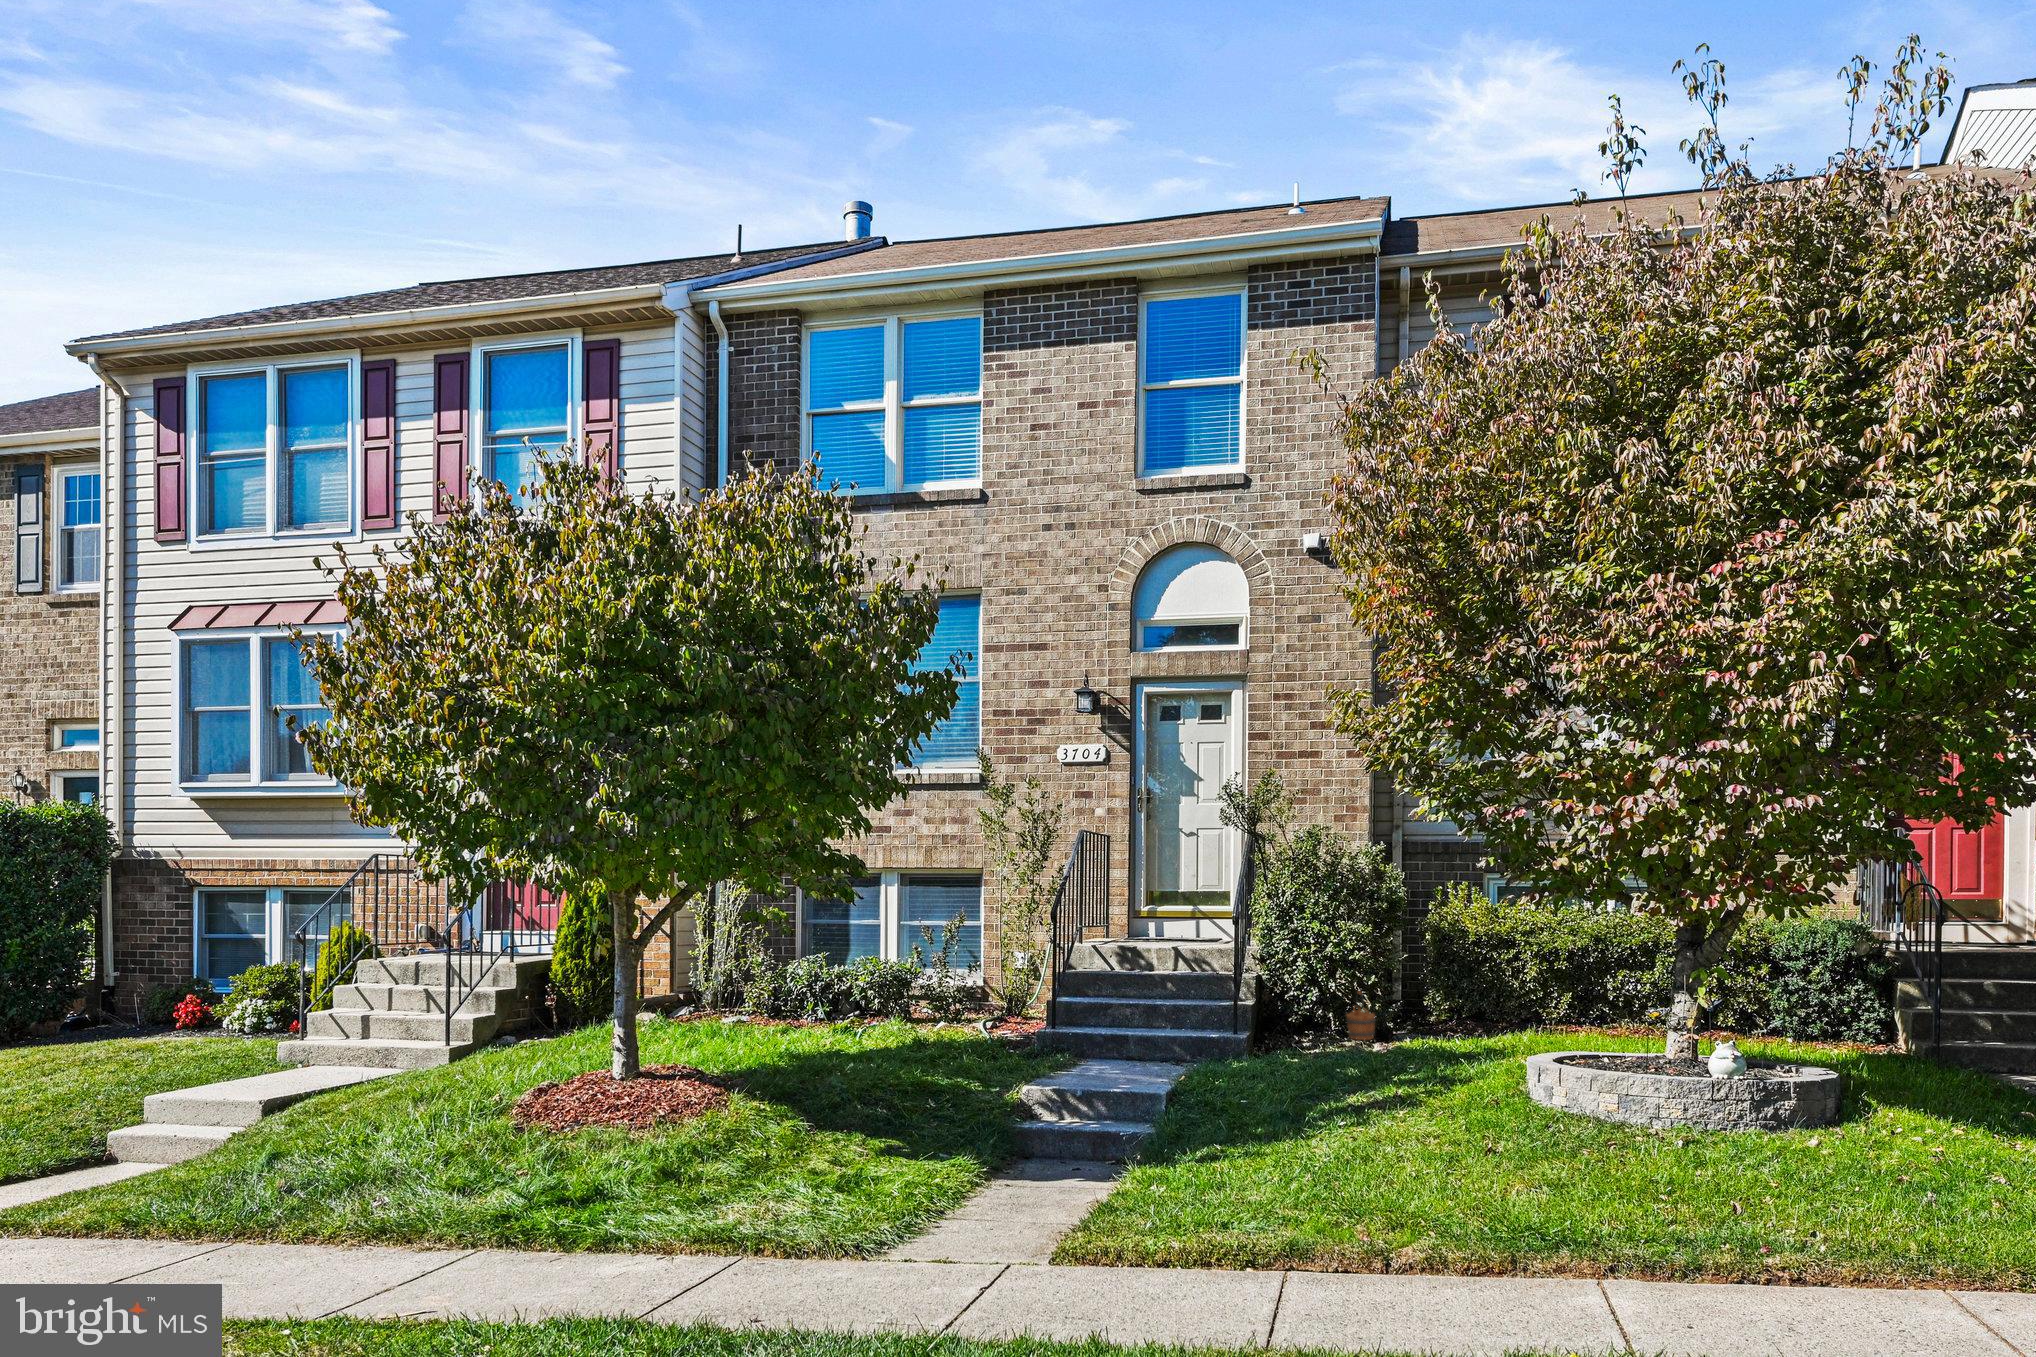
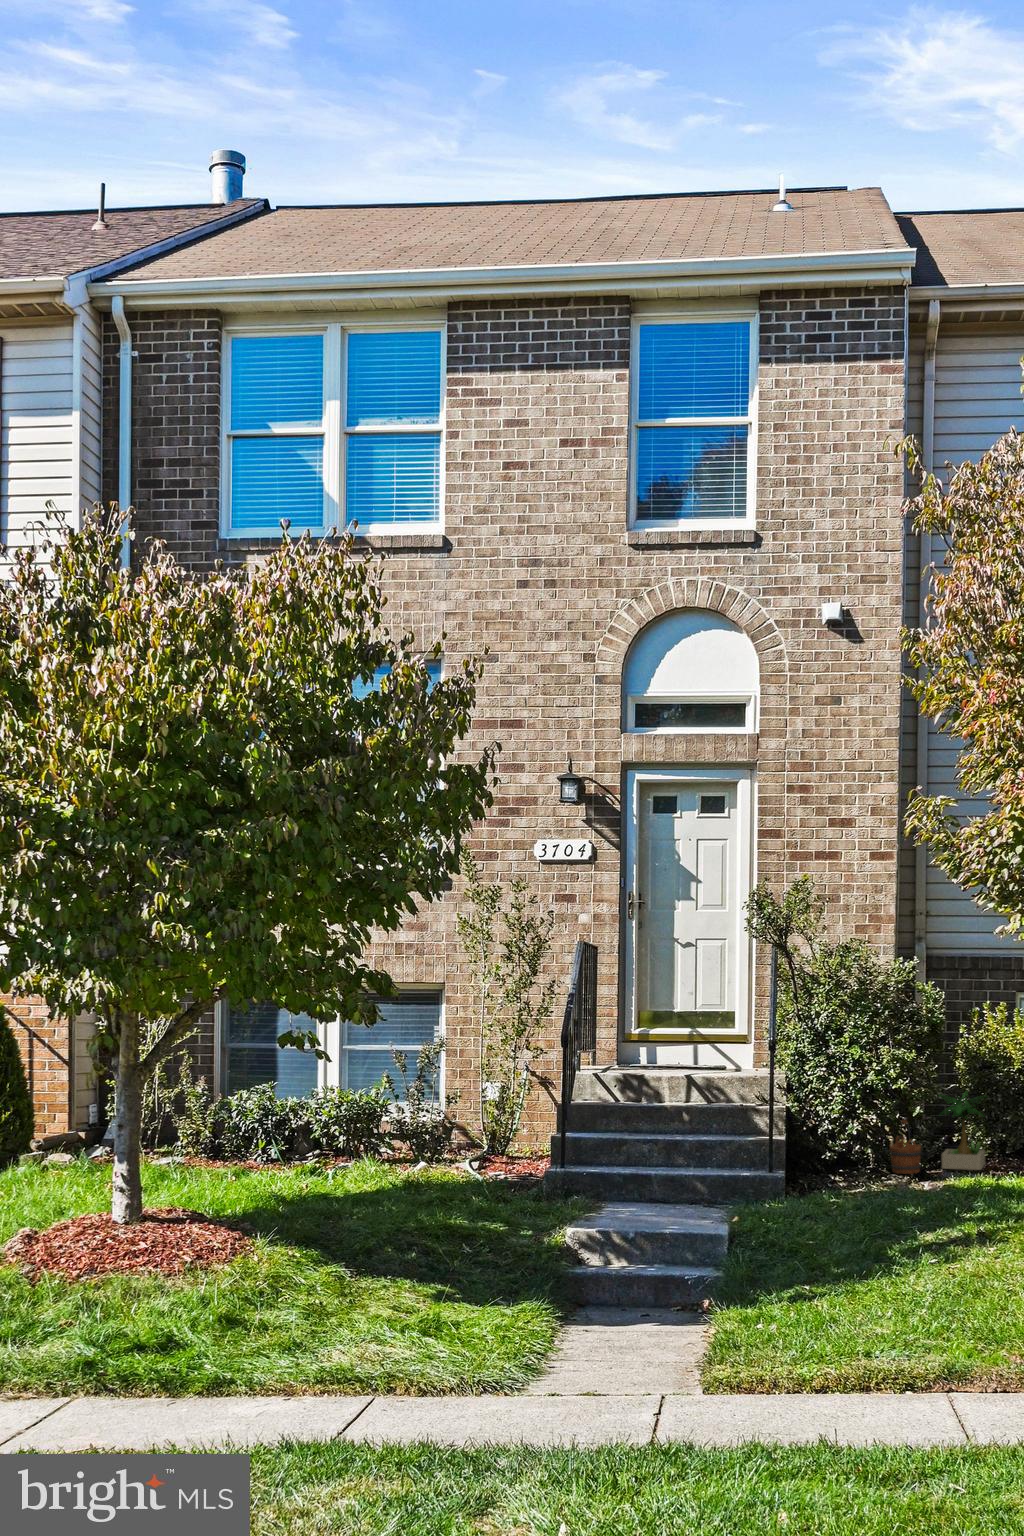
potted plant: none [1388,964,1443,1037] -> present [940,1093,985,1170]

